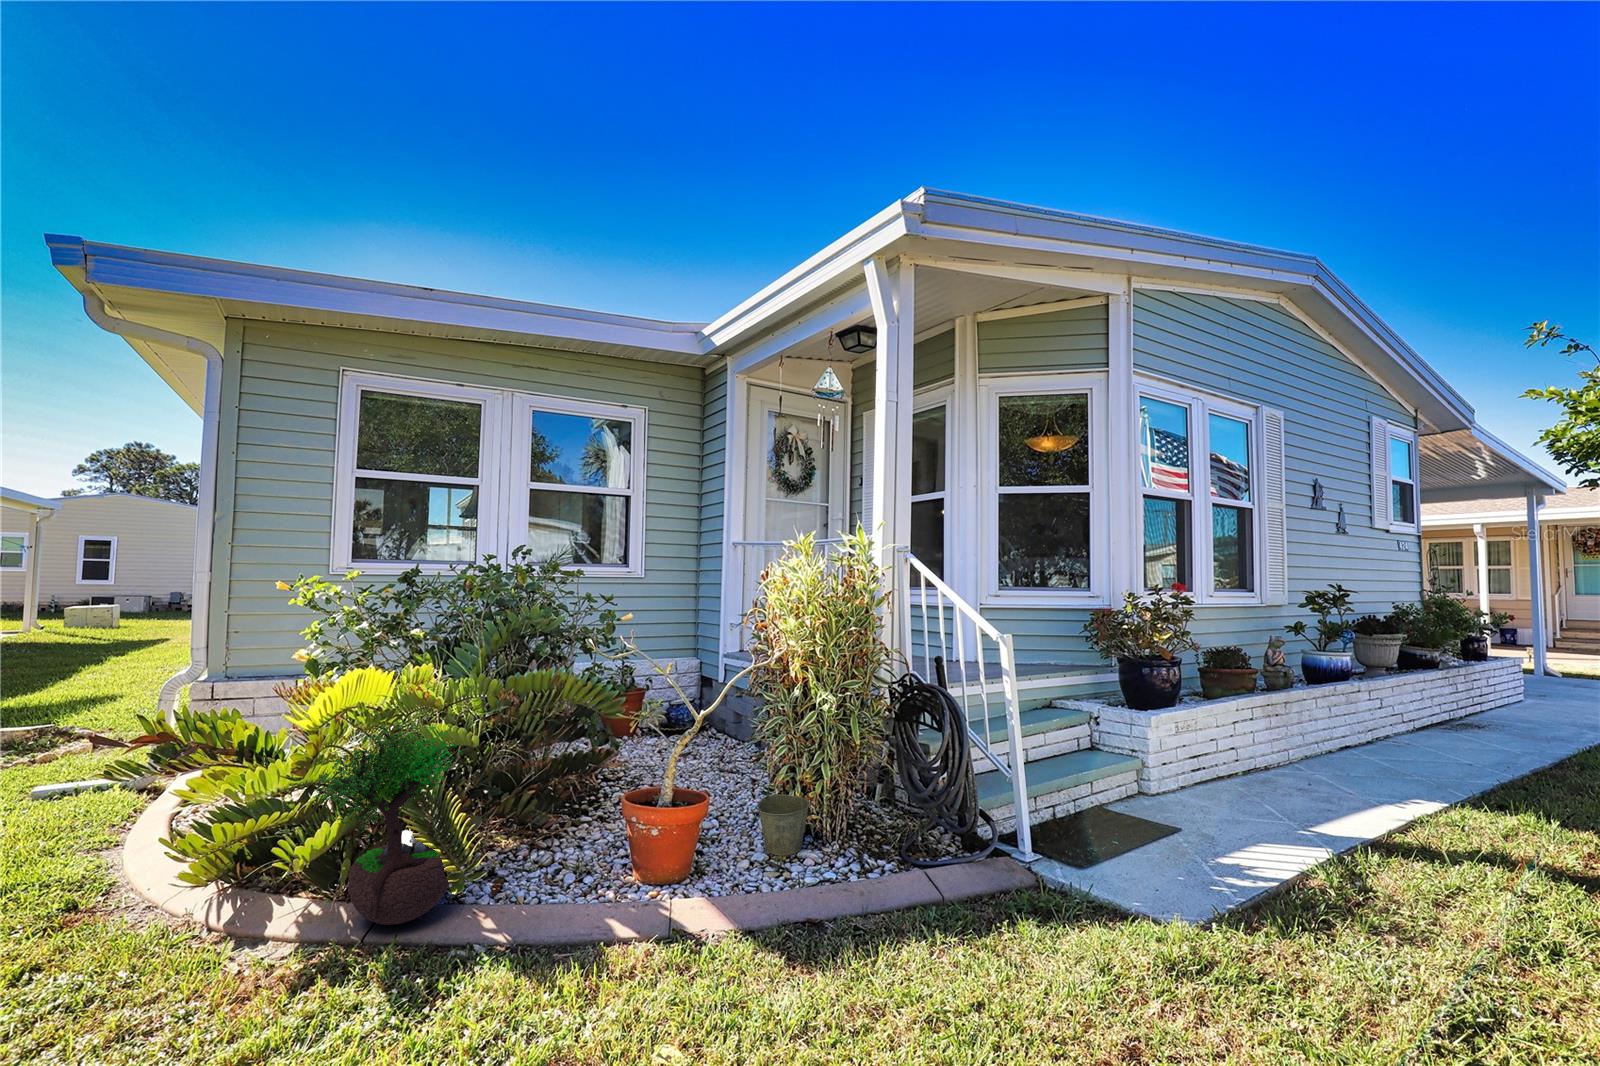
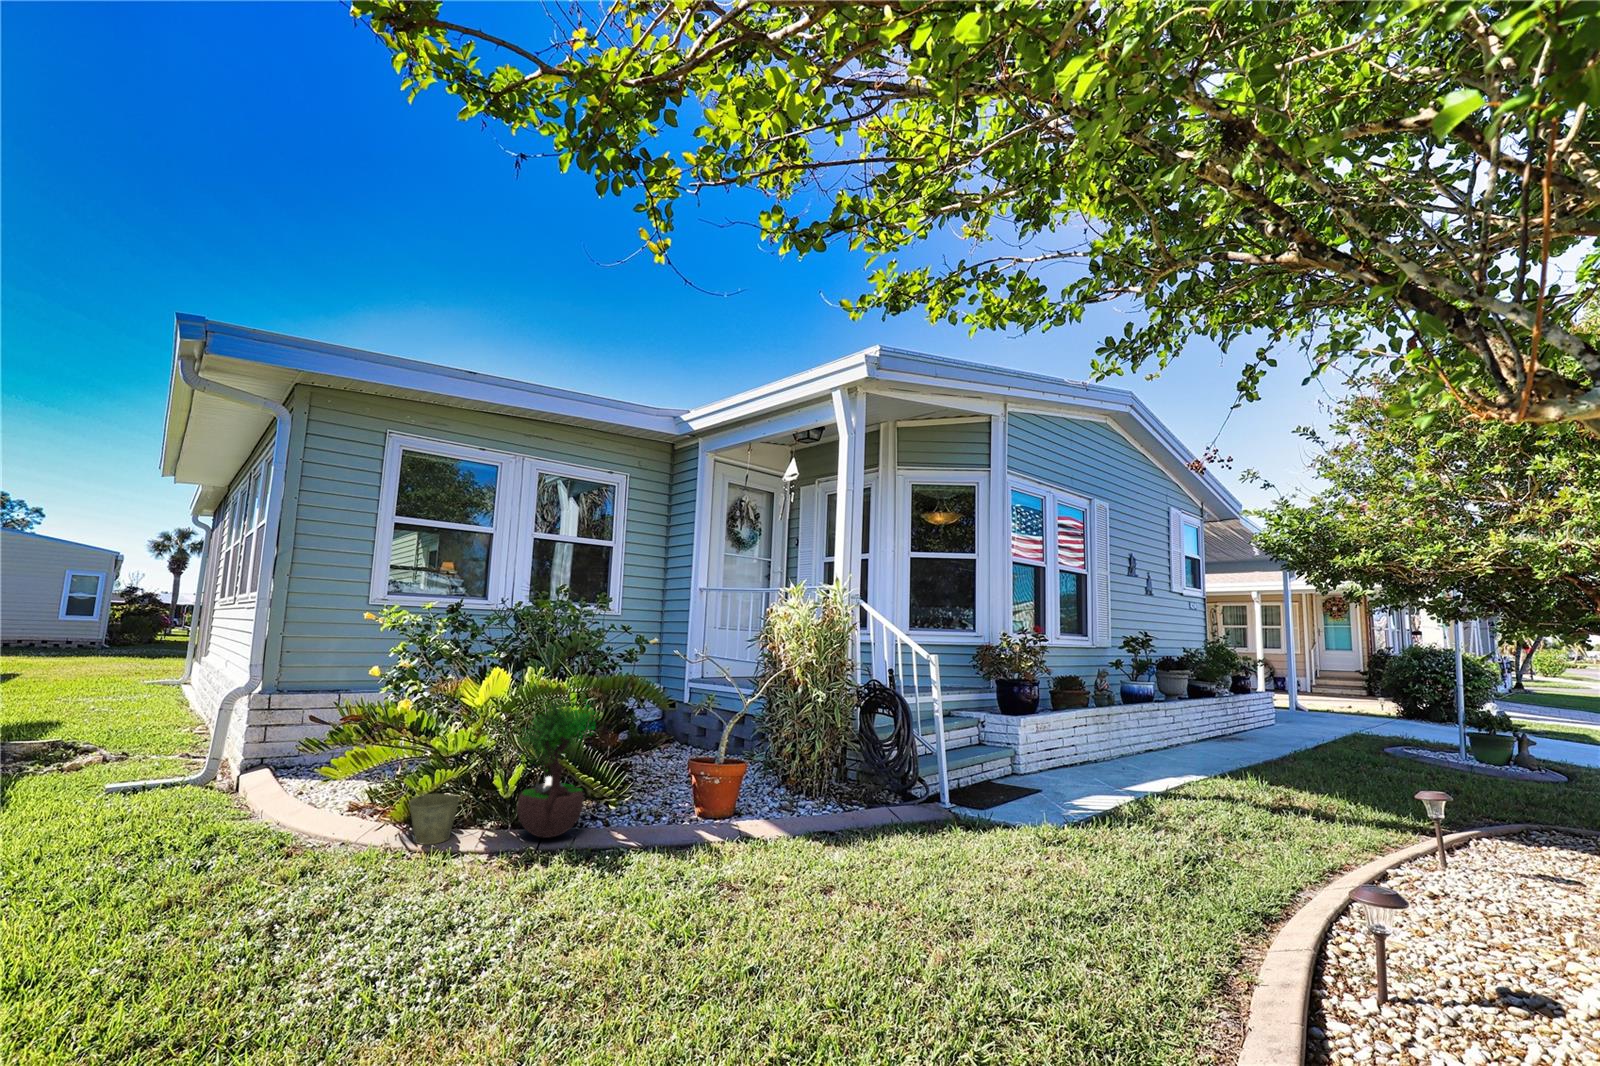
bucket: present [757,773,810,856] -> present [409,794,460,845]

